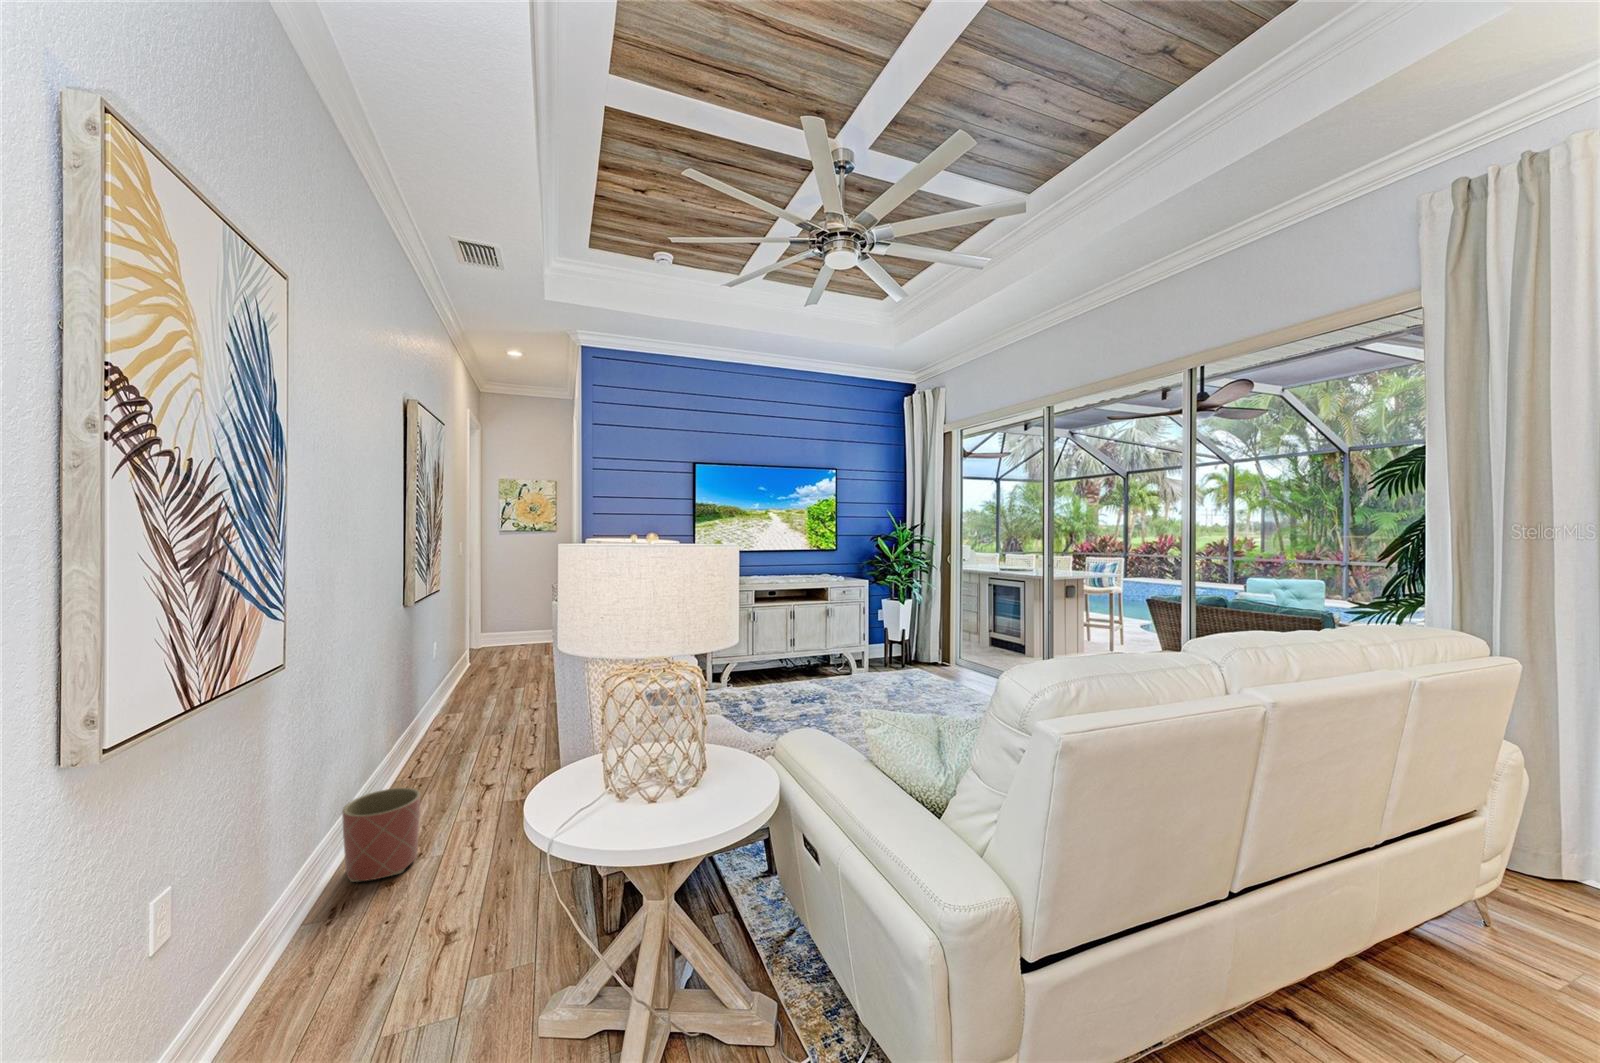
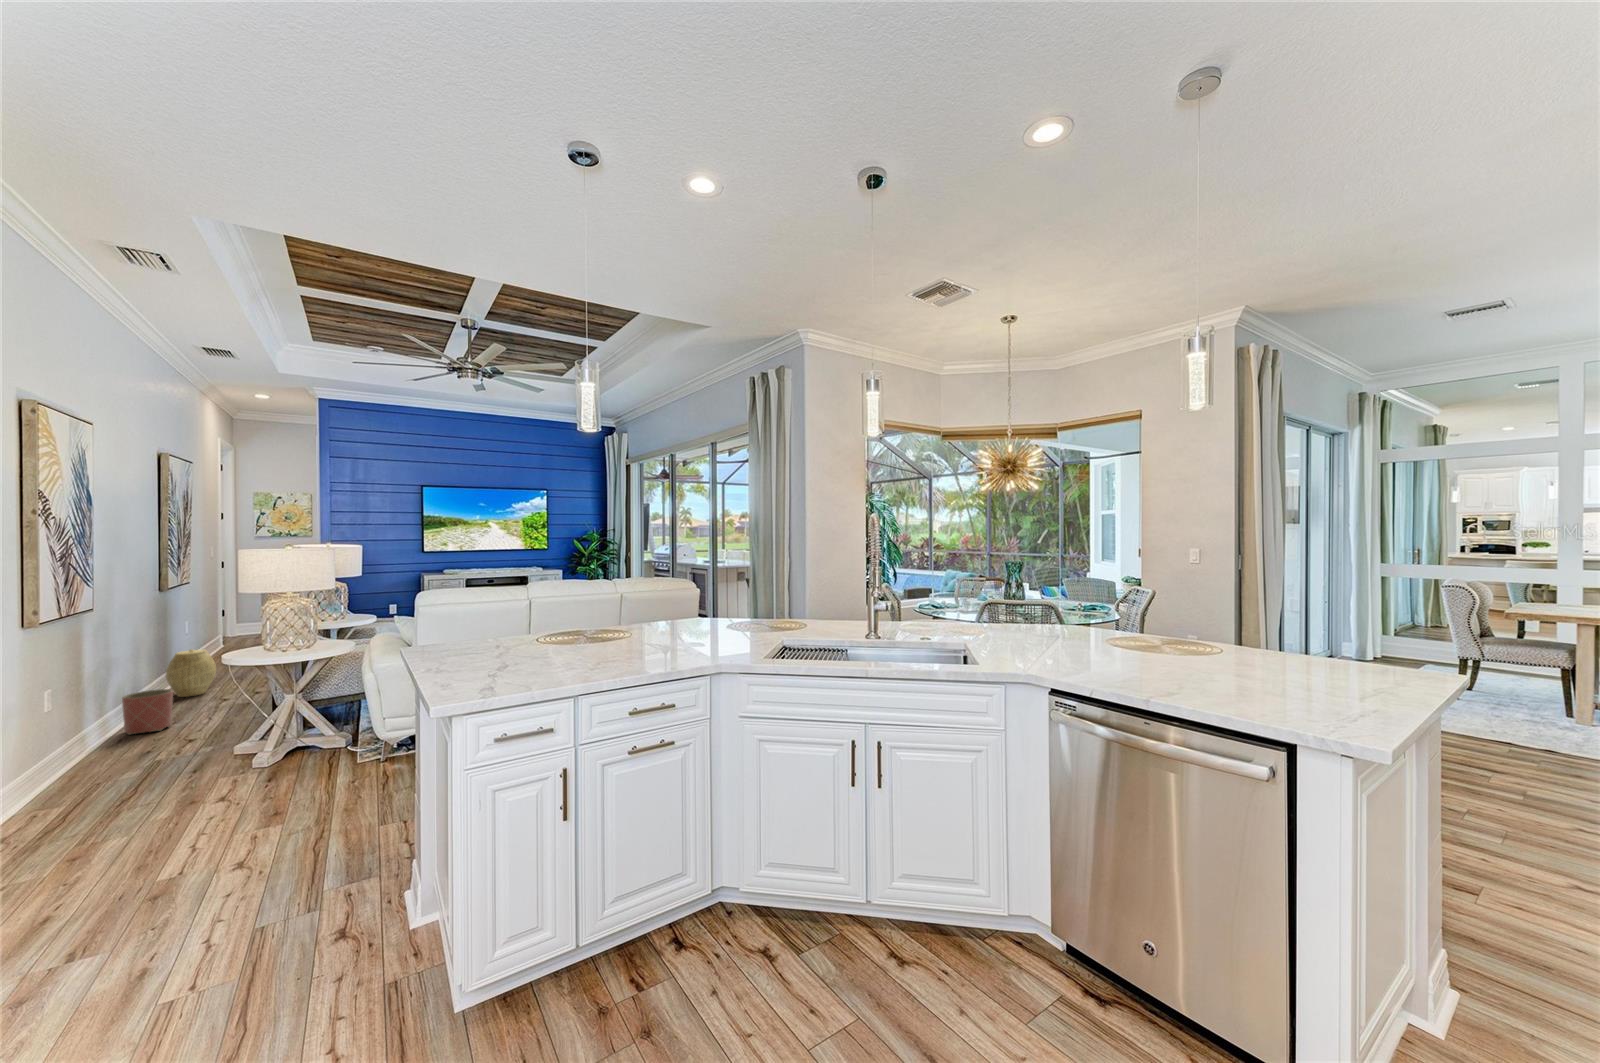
woven basket: none [410,693,474,768] -> present [166,649,216,697]

